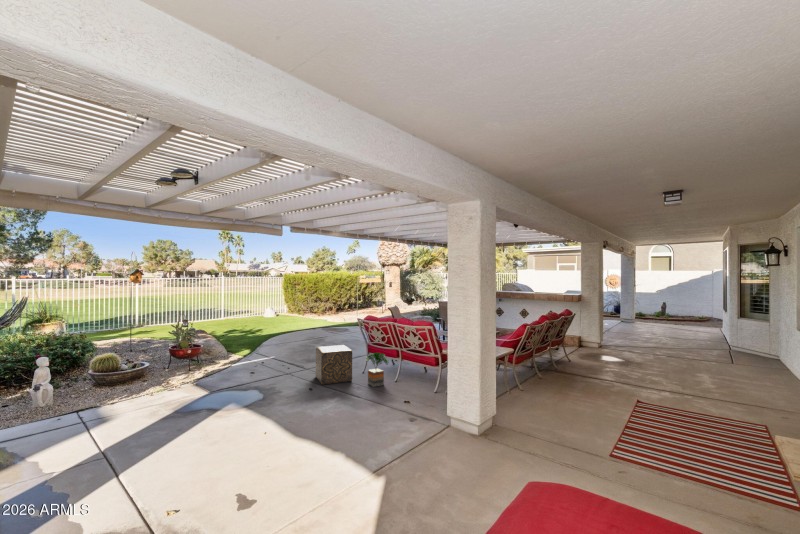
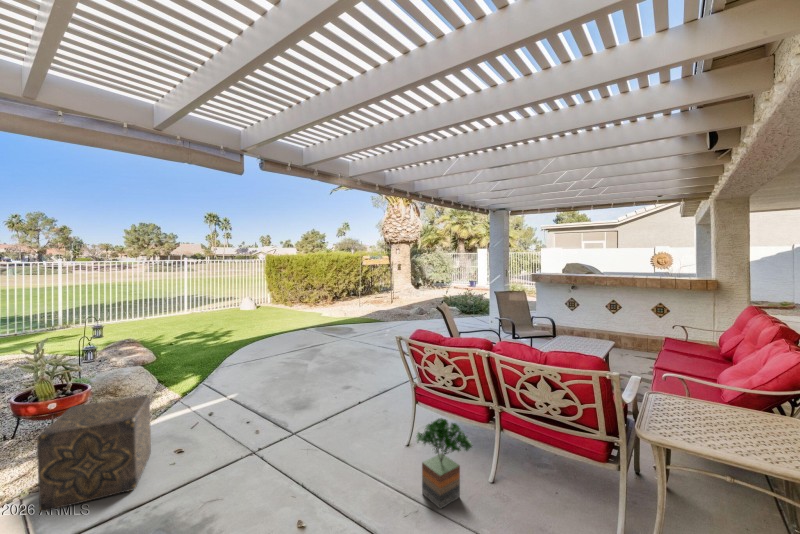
ottoman: present [316,345,352,385] -> present [37,395,151,512]

